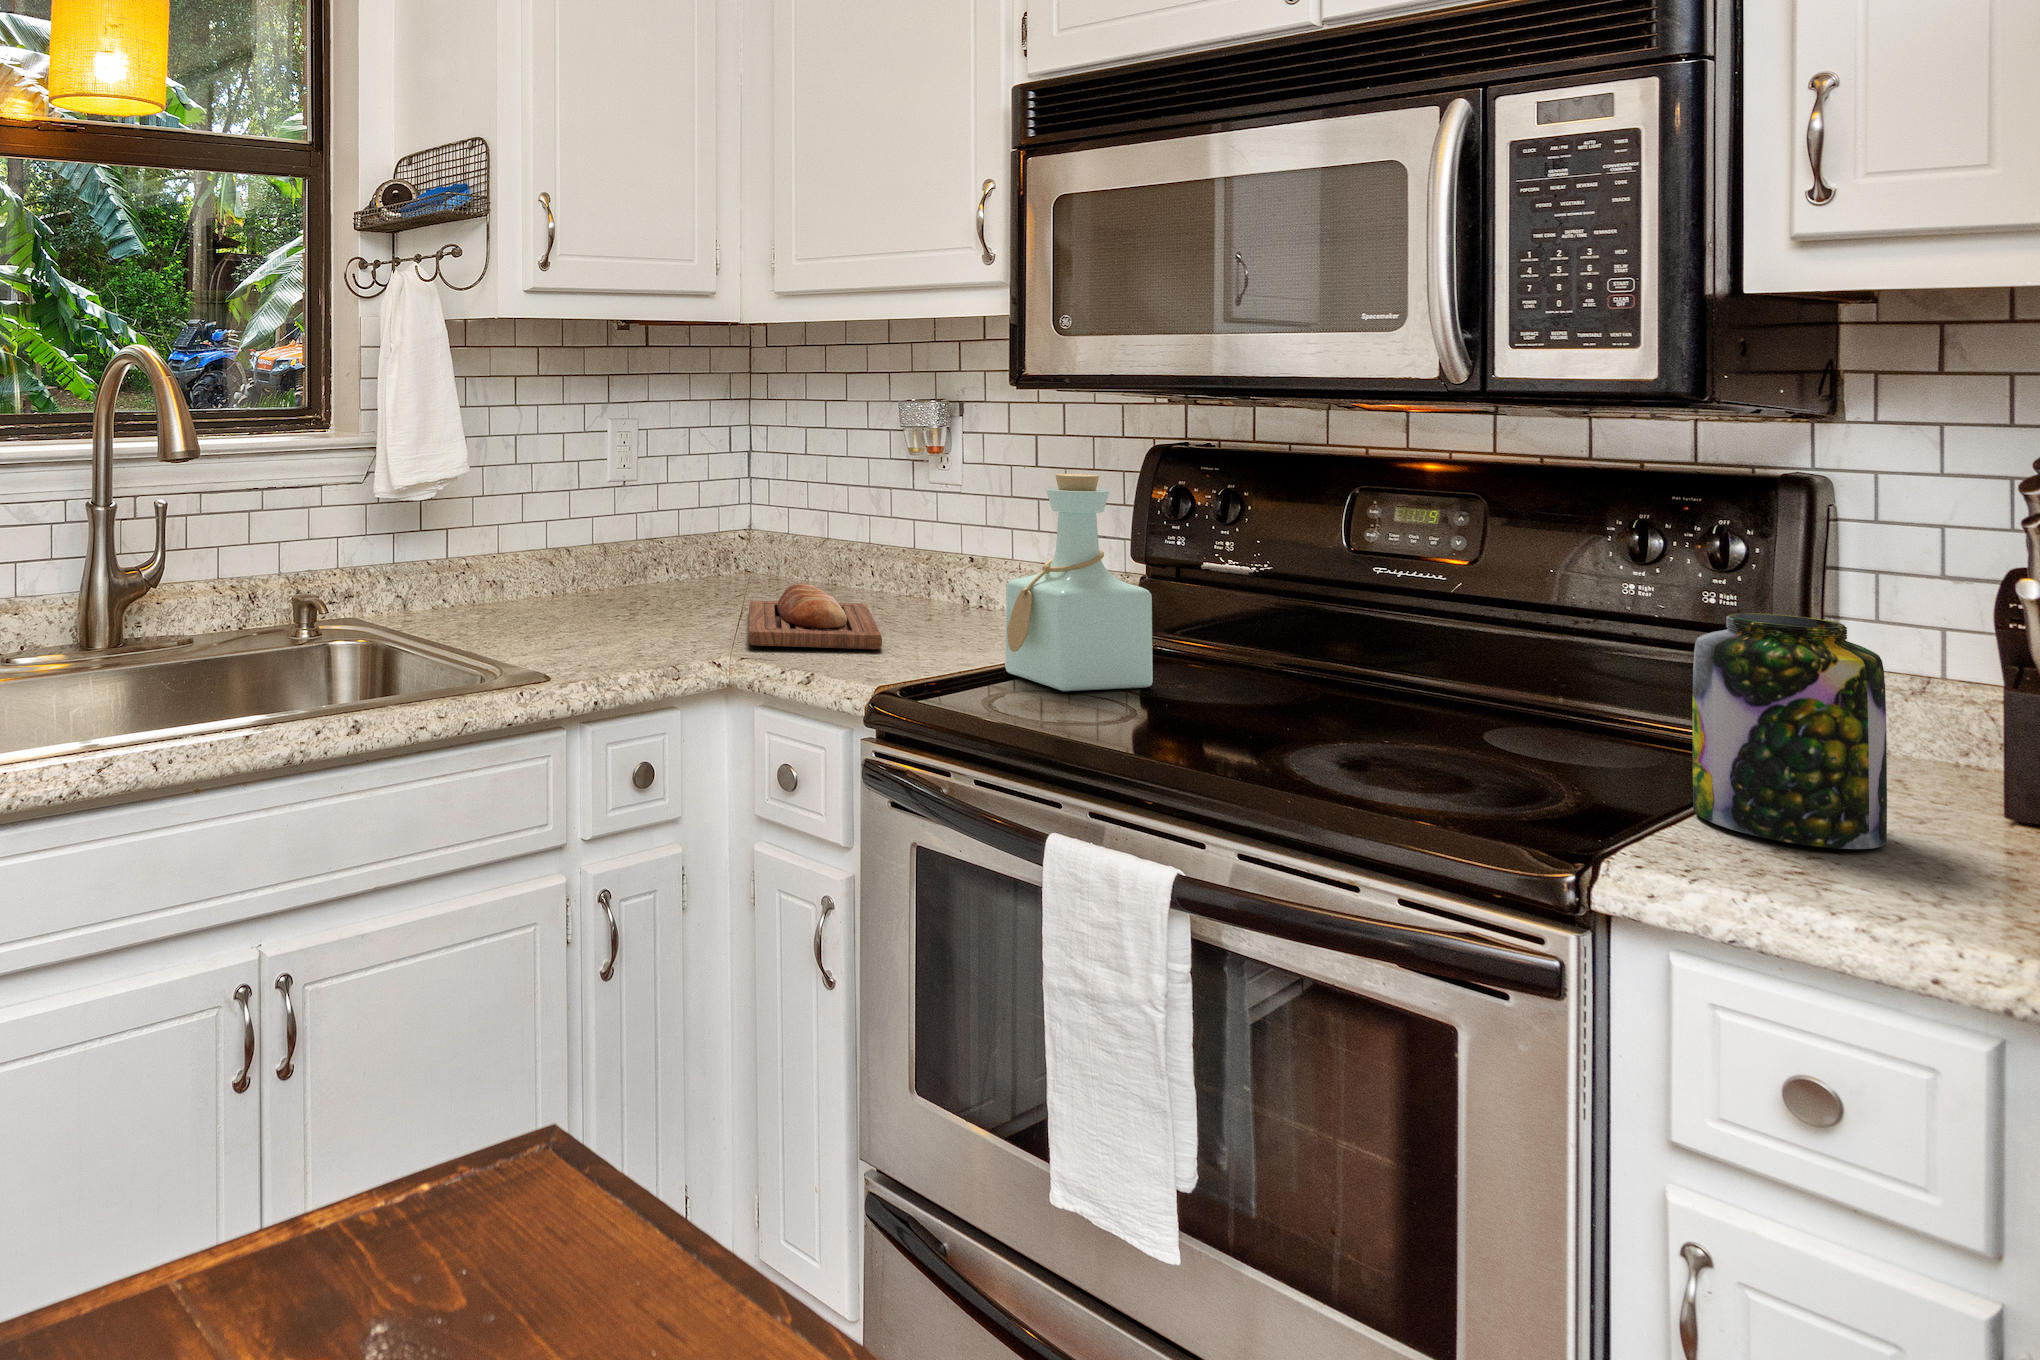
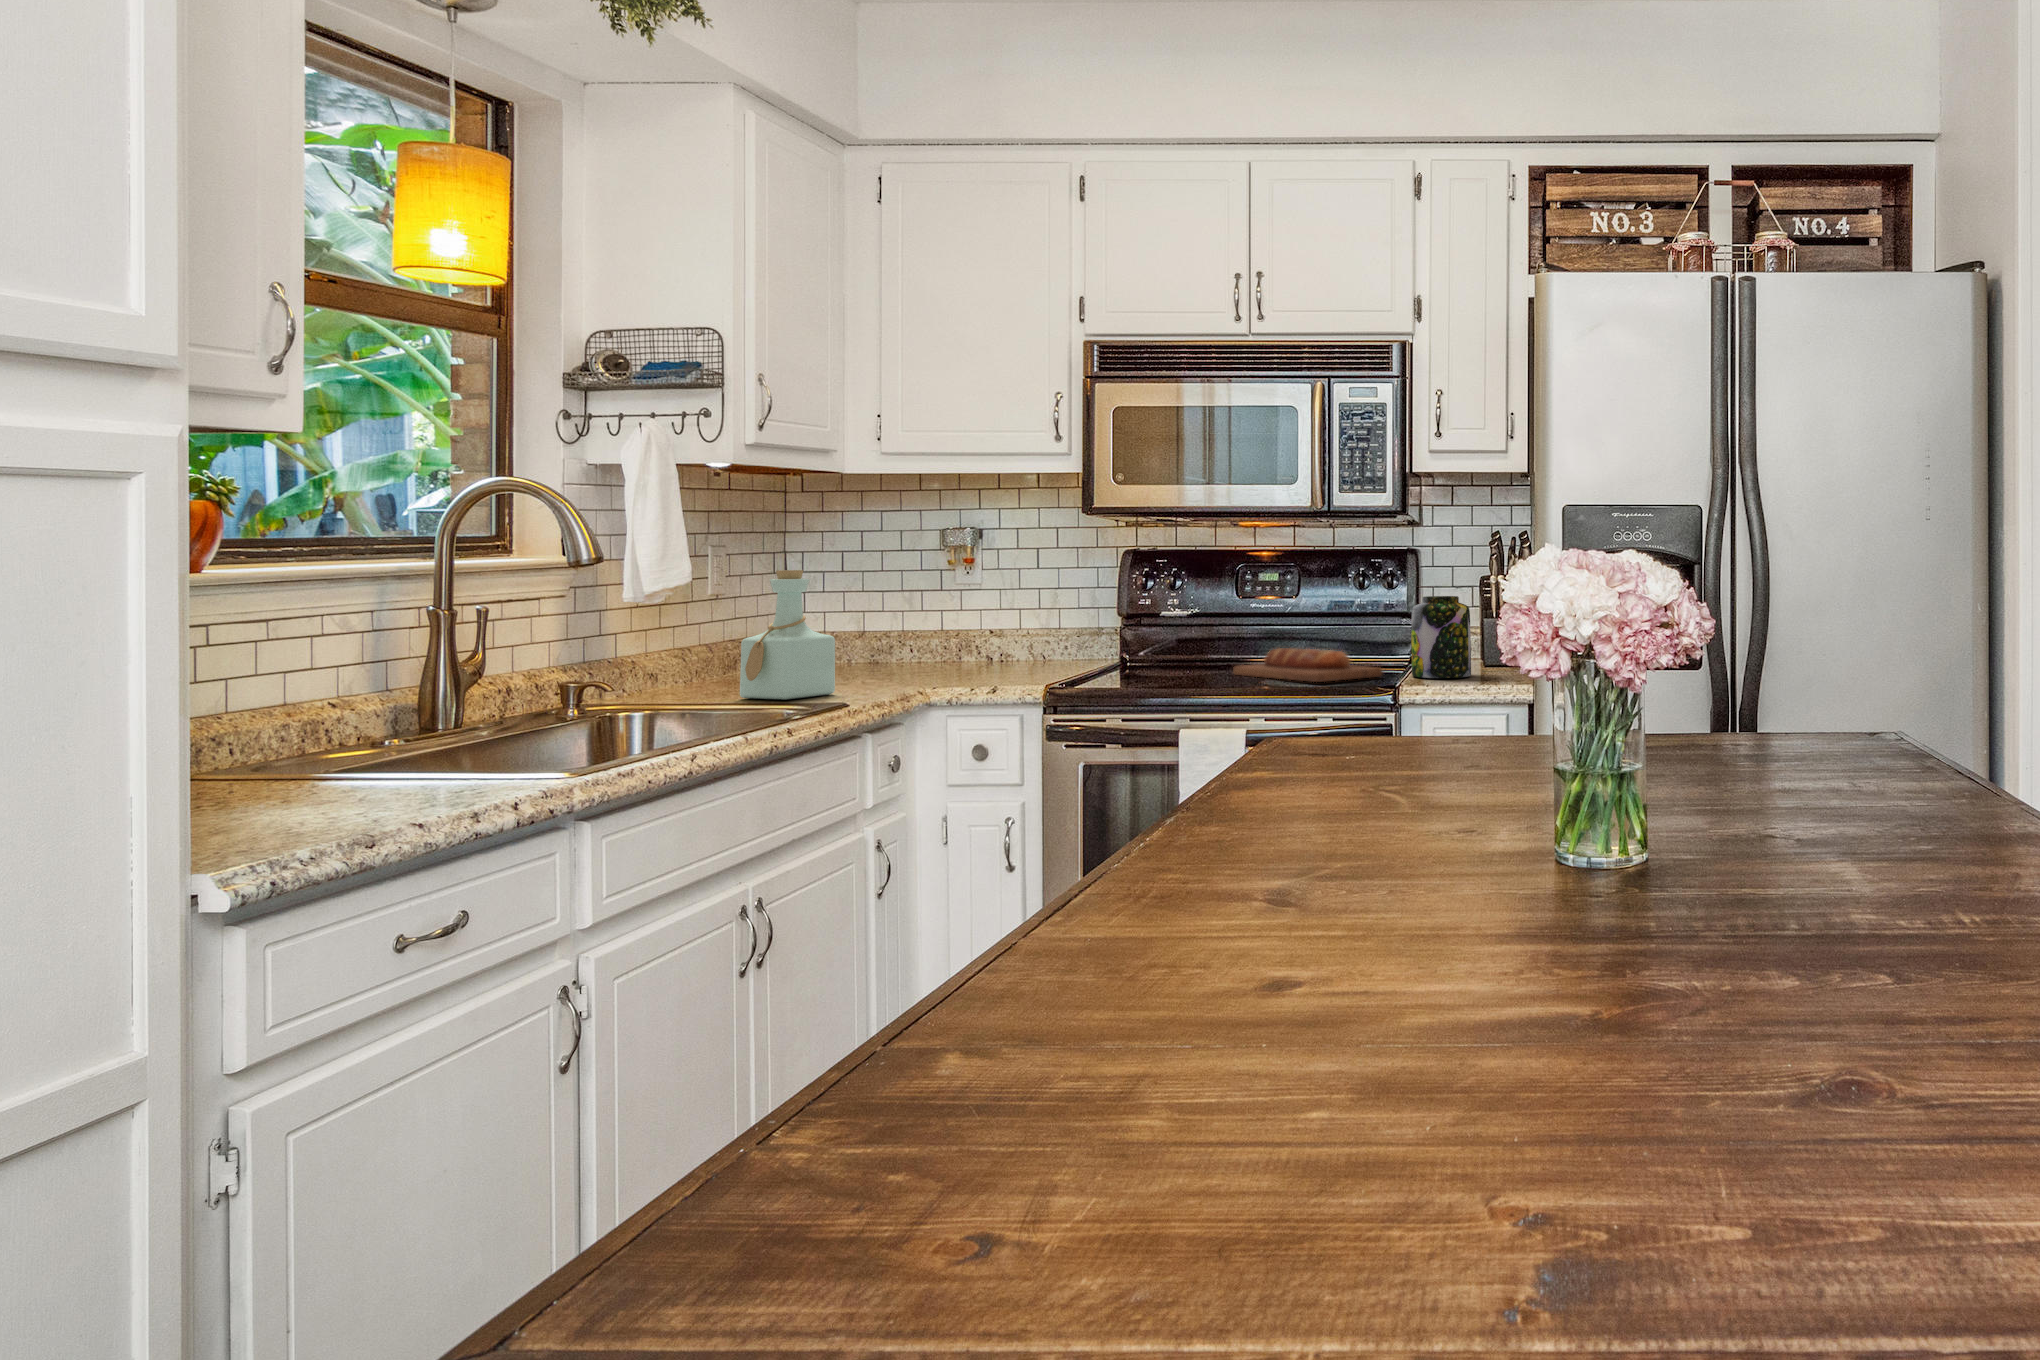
bottle: present [1005,474,1153,691] -> present [740,570,835,700]
bread loaf: present [748,583,882,649] -> present [1233,648,1382,682]

